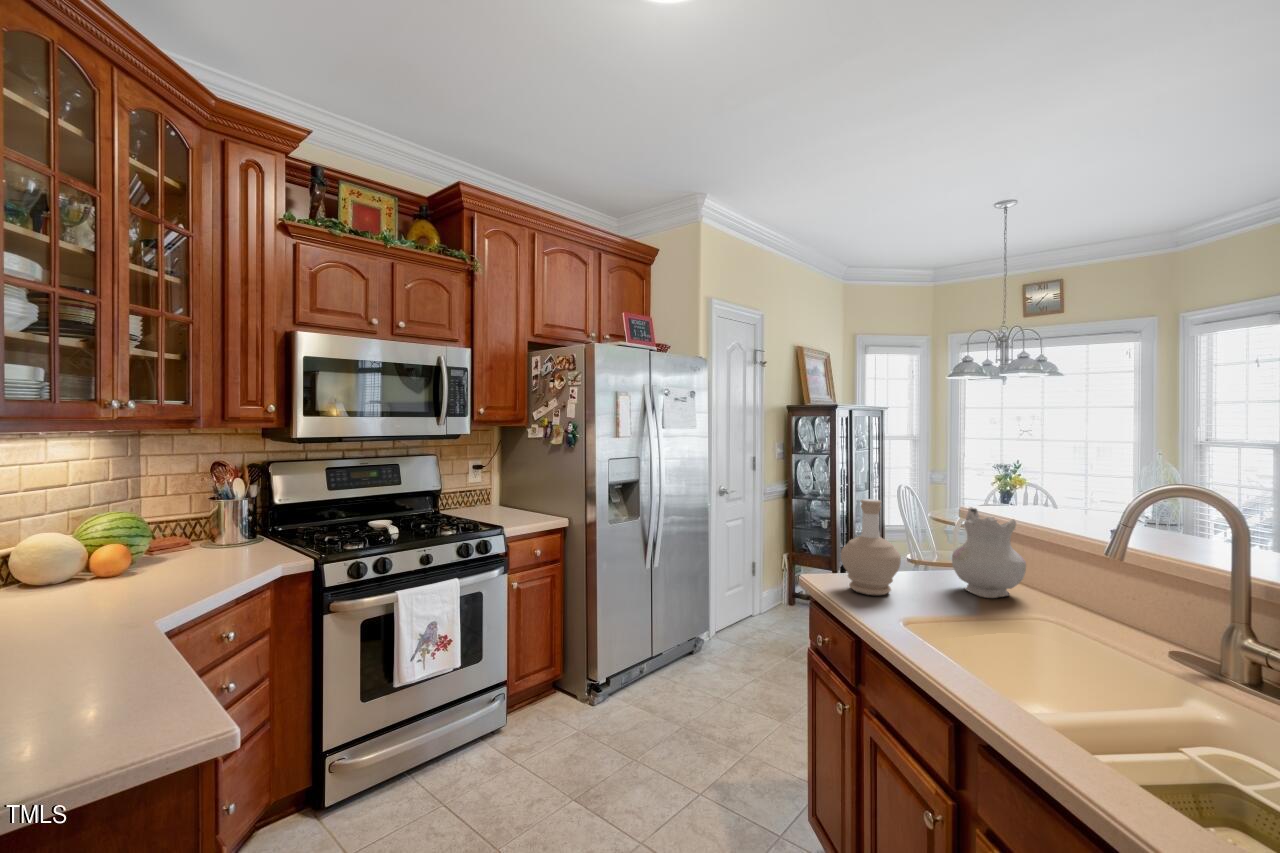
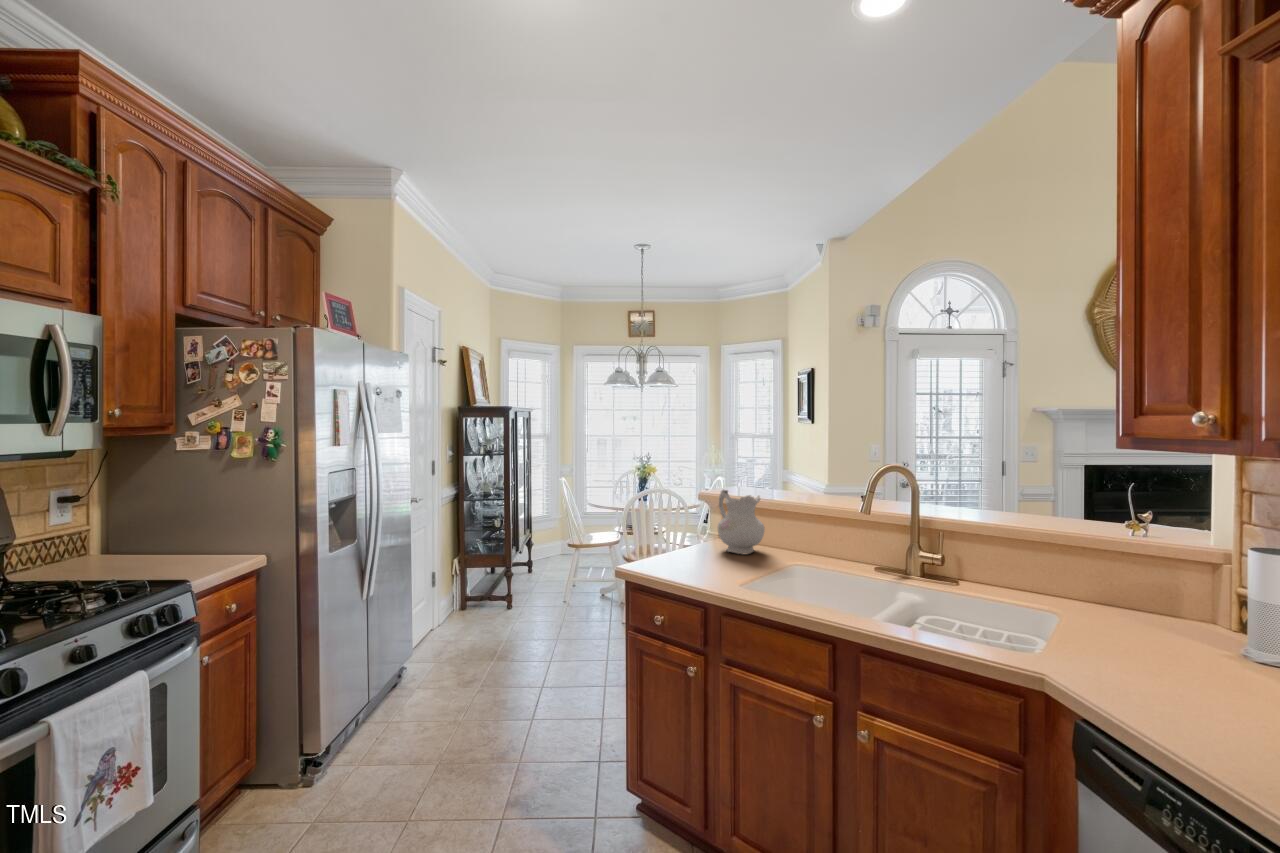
bottle: present [841,499,901,595] -> none [659,490,705,568]

